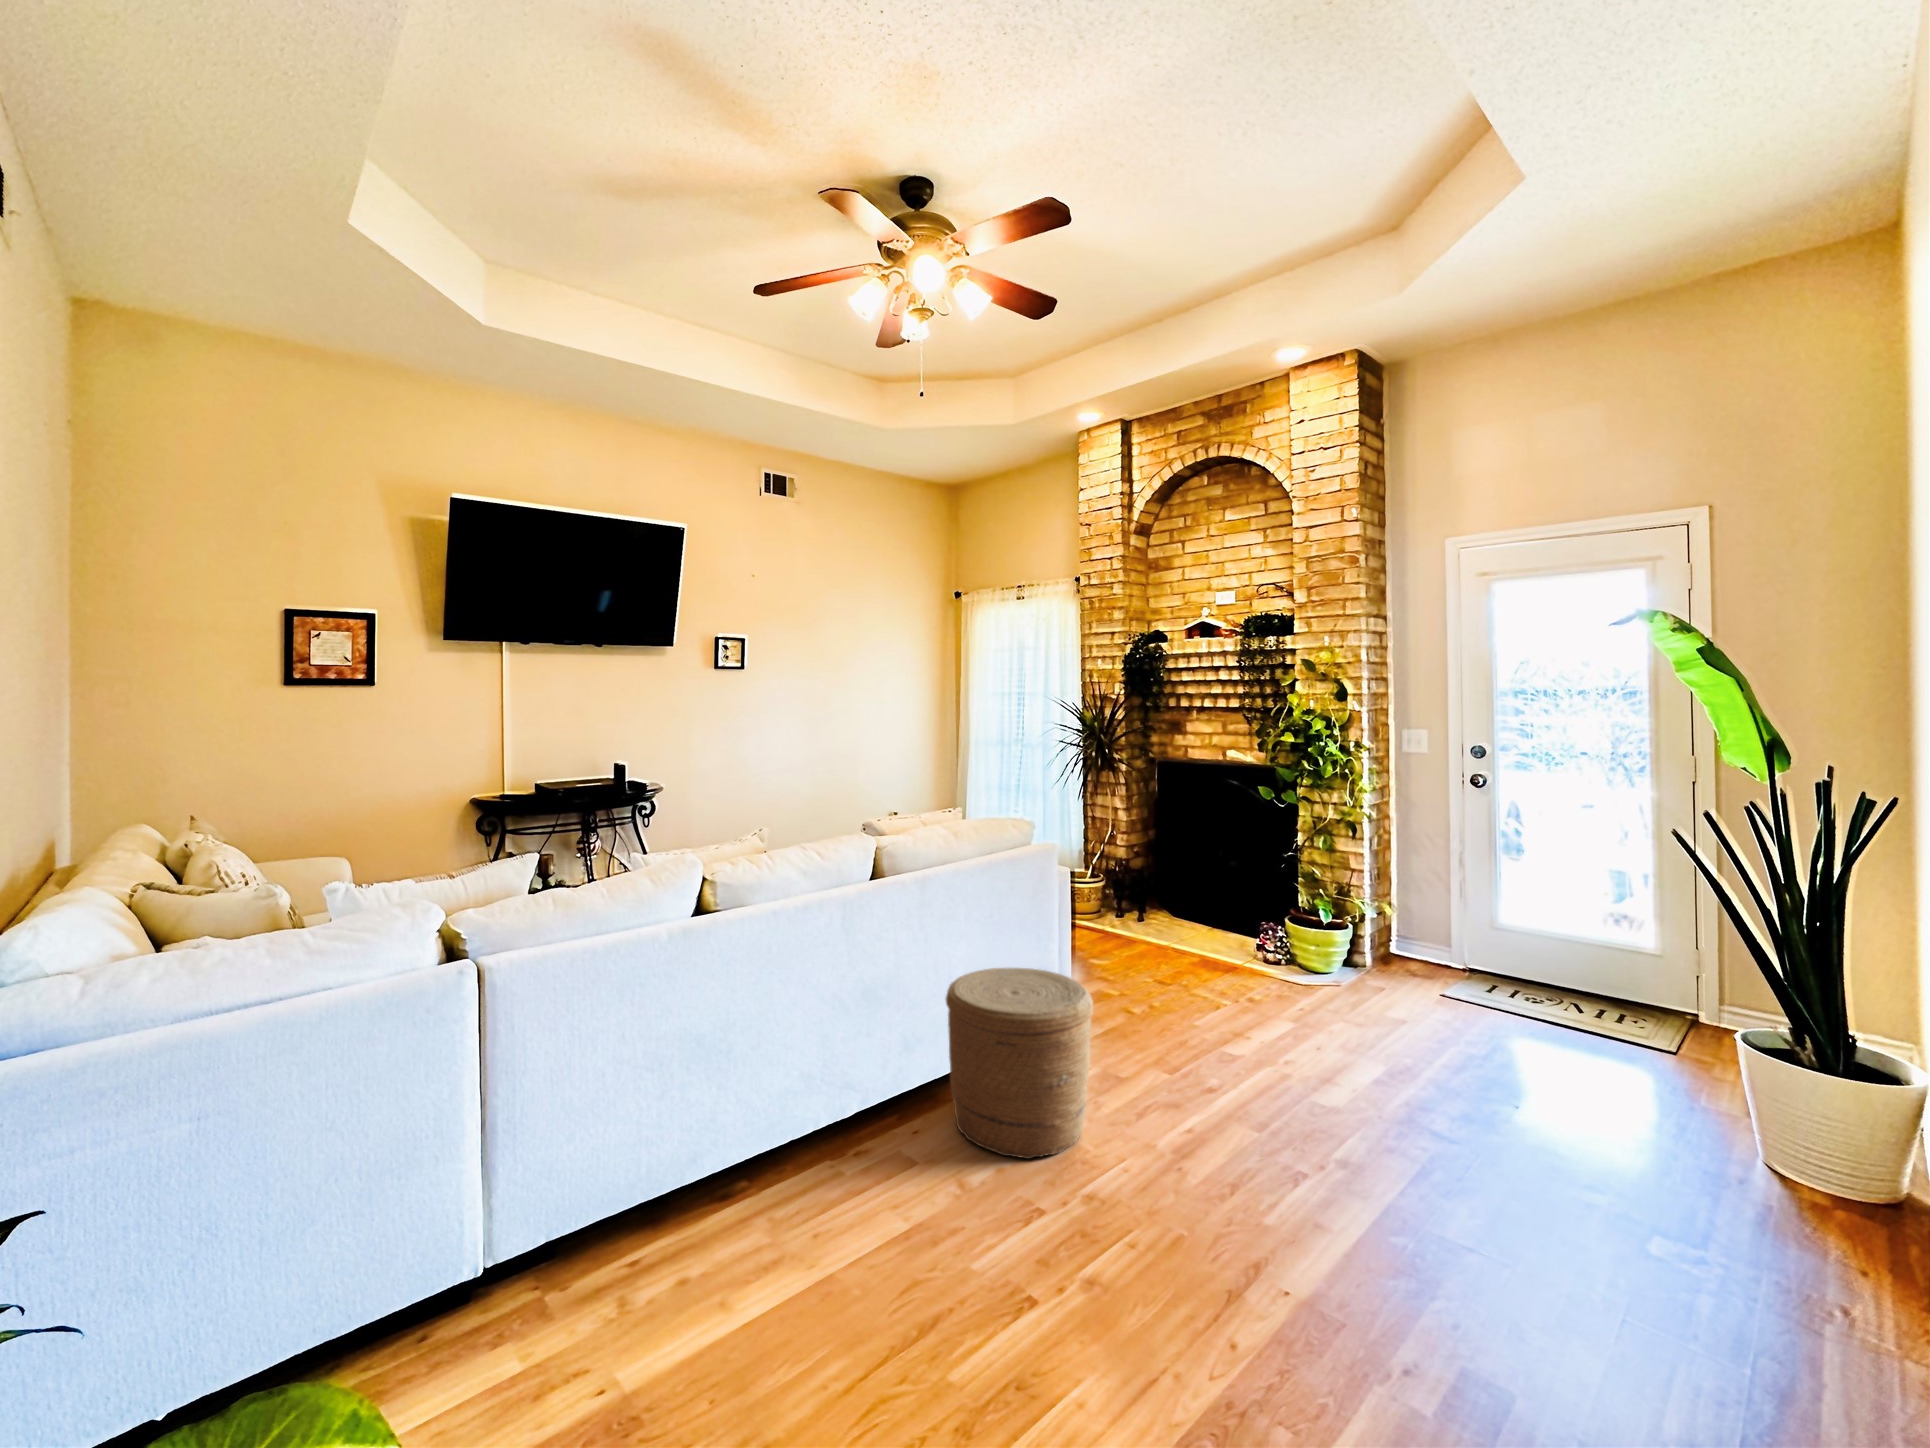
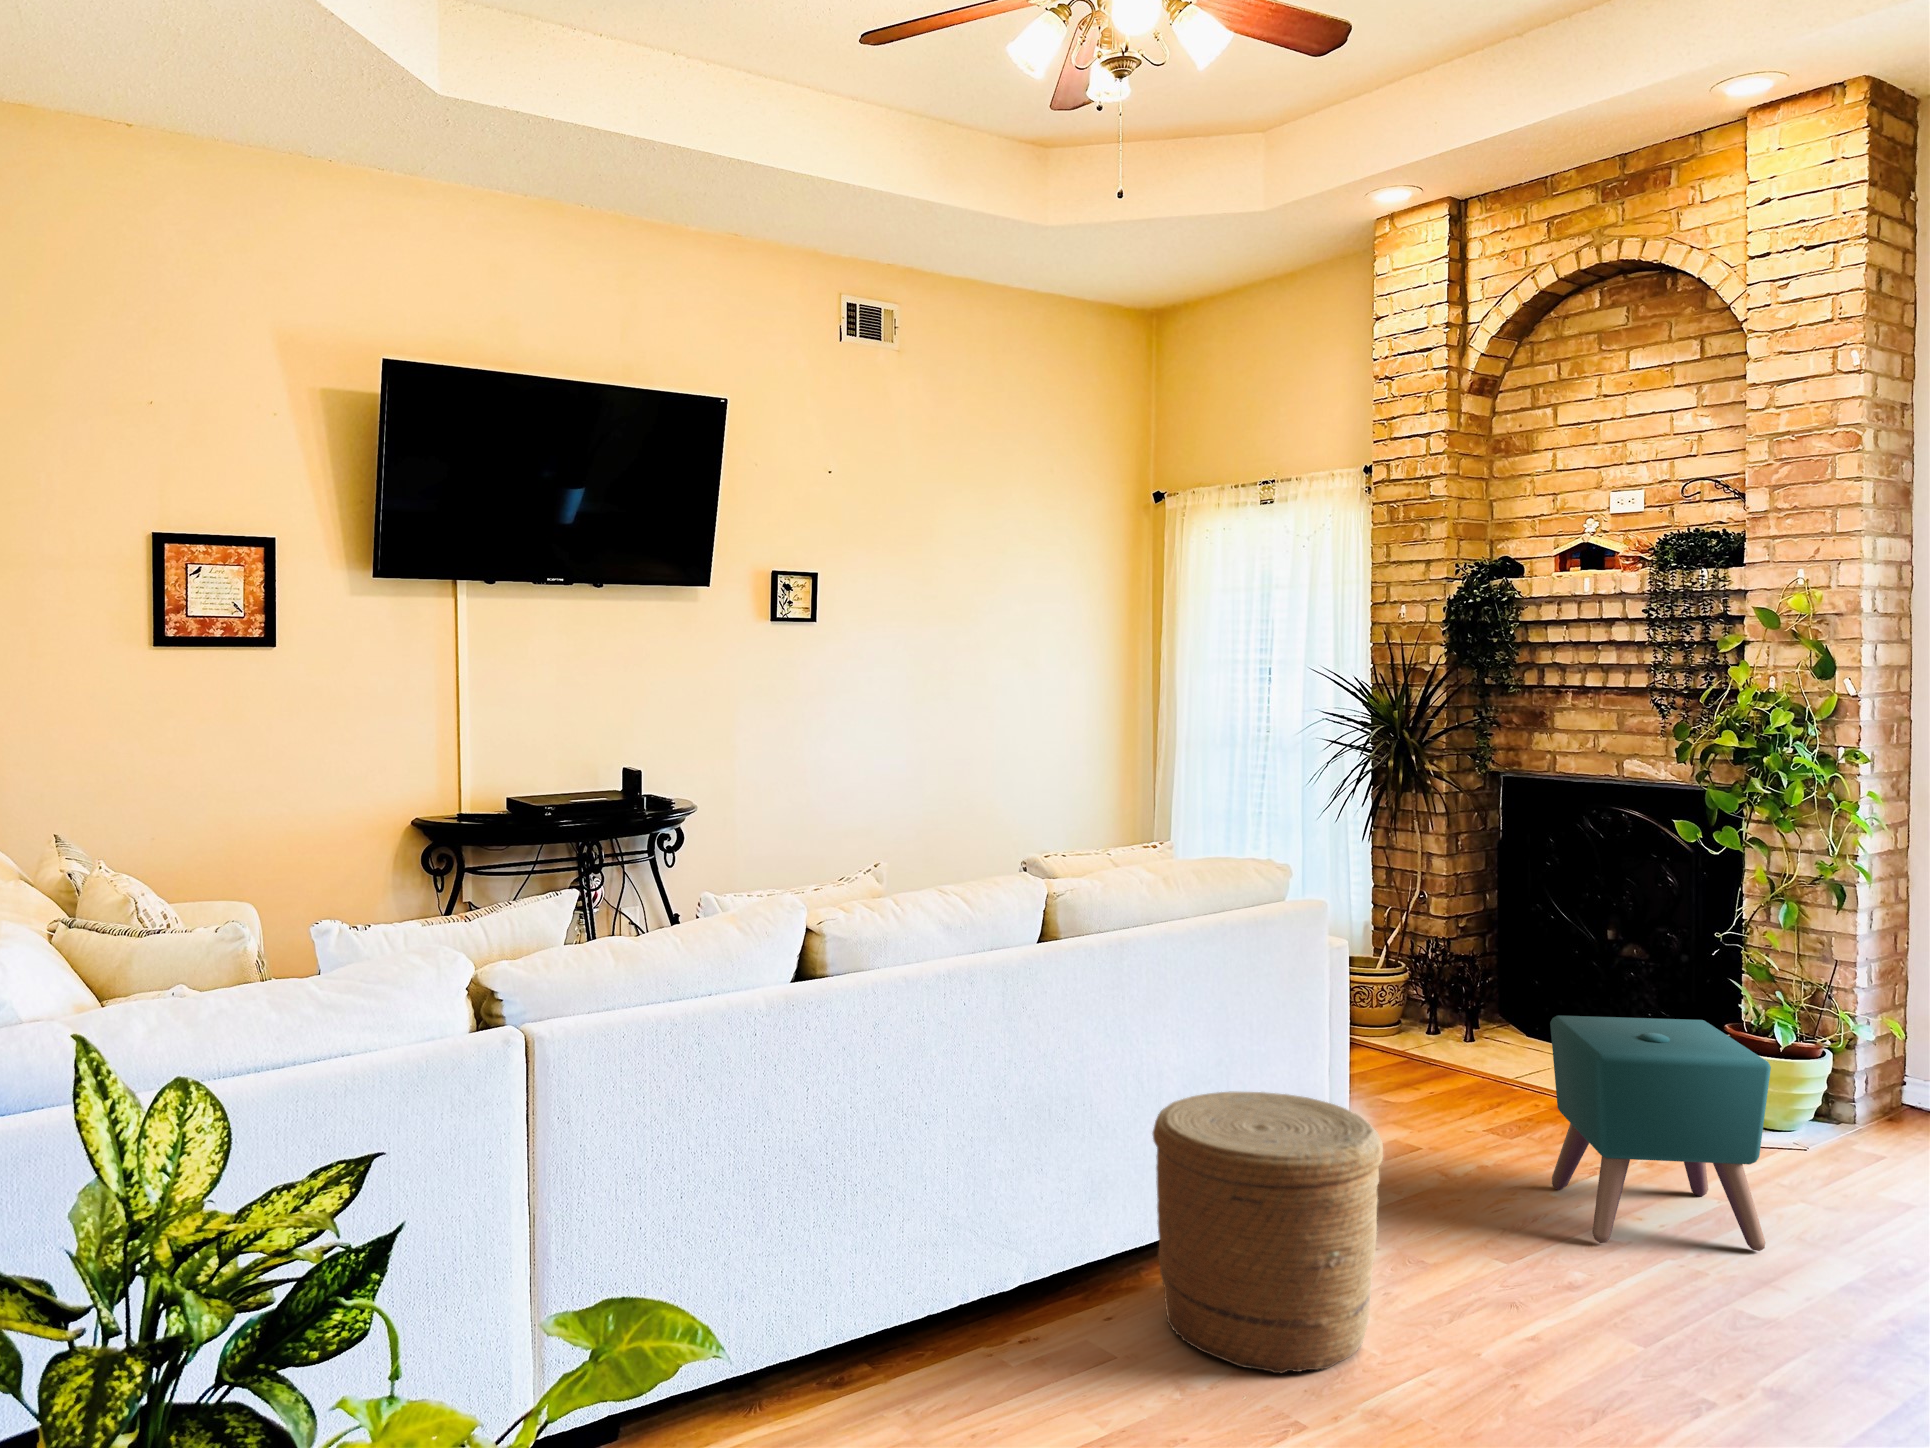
ottoman: none [1191,909,1324,1055] -> present [1550,1016,1771,1251]

